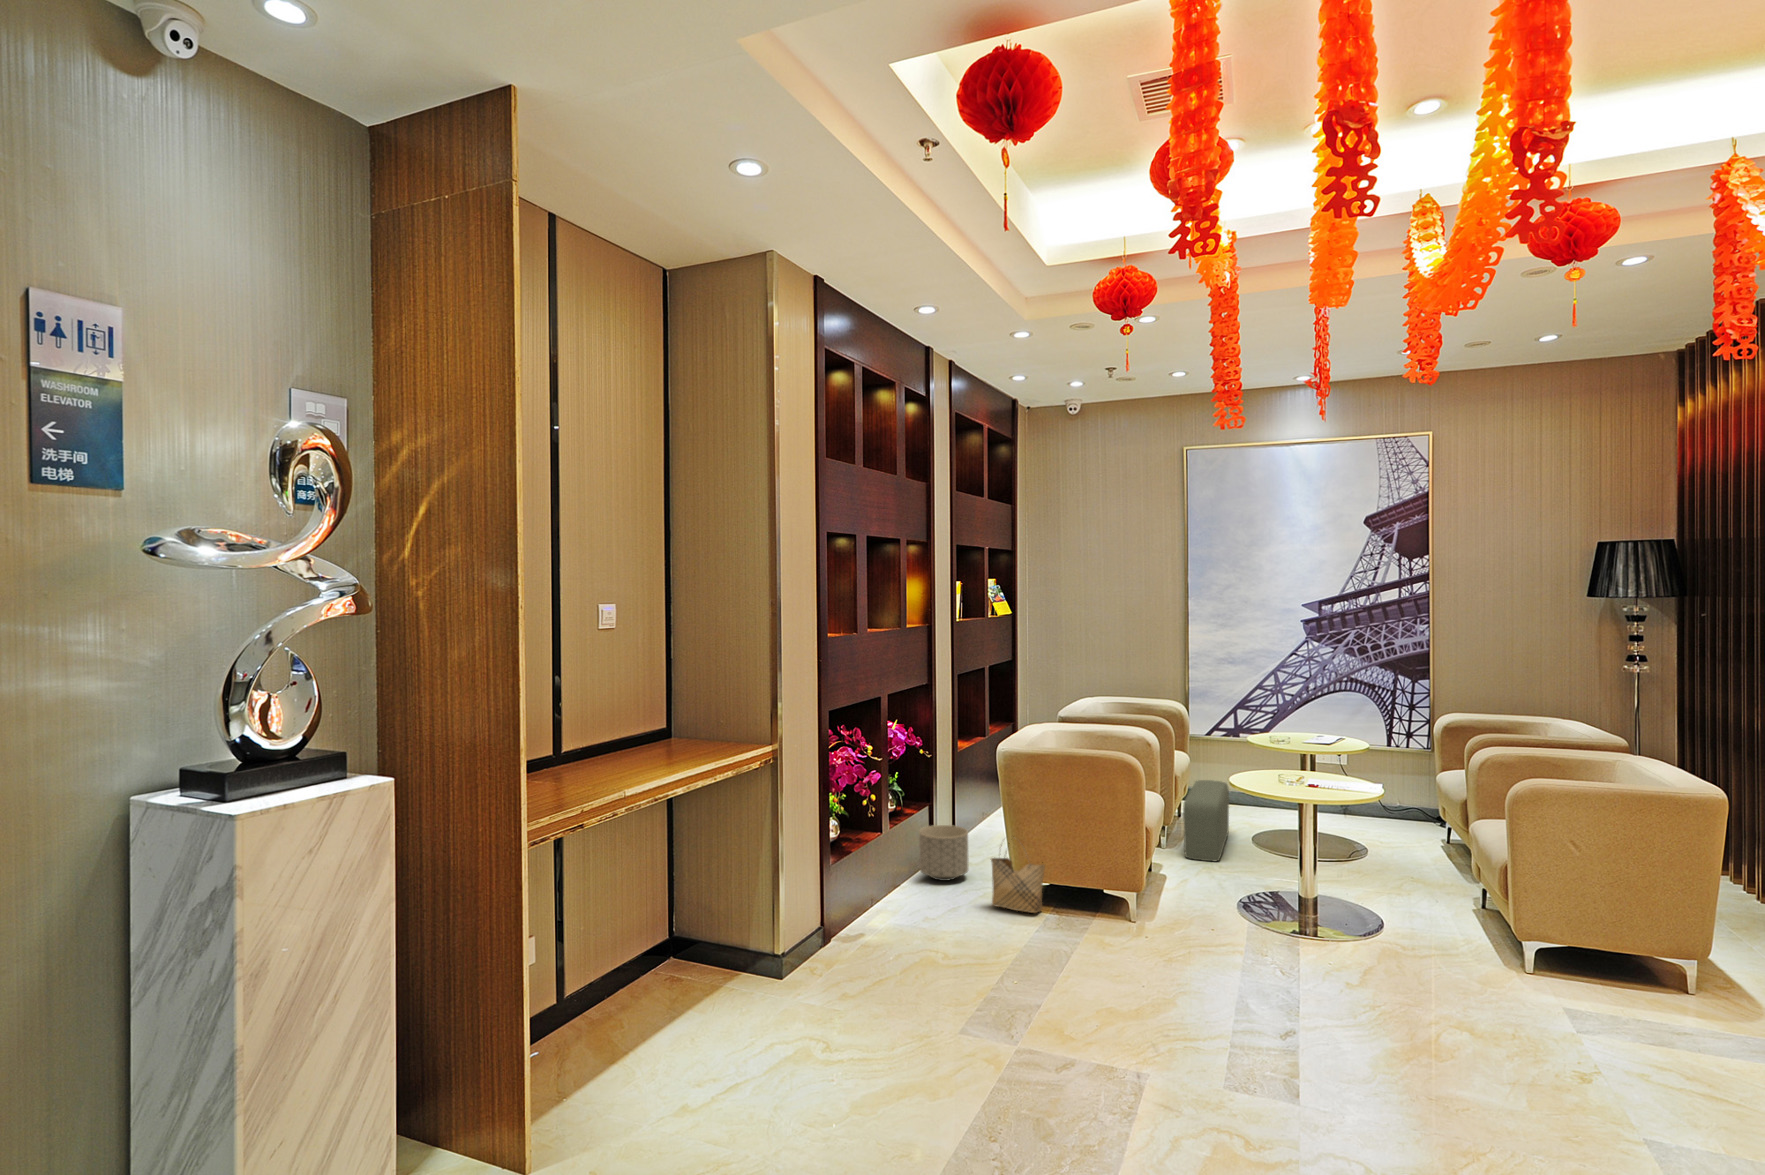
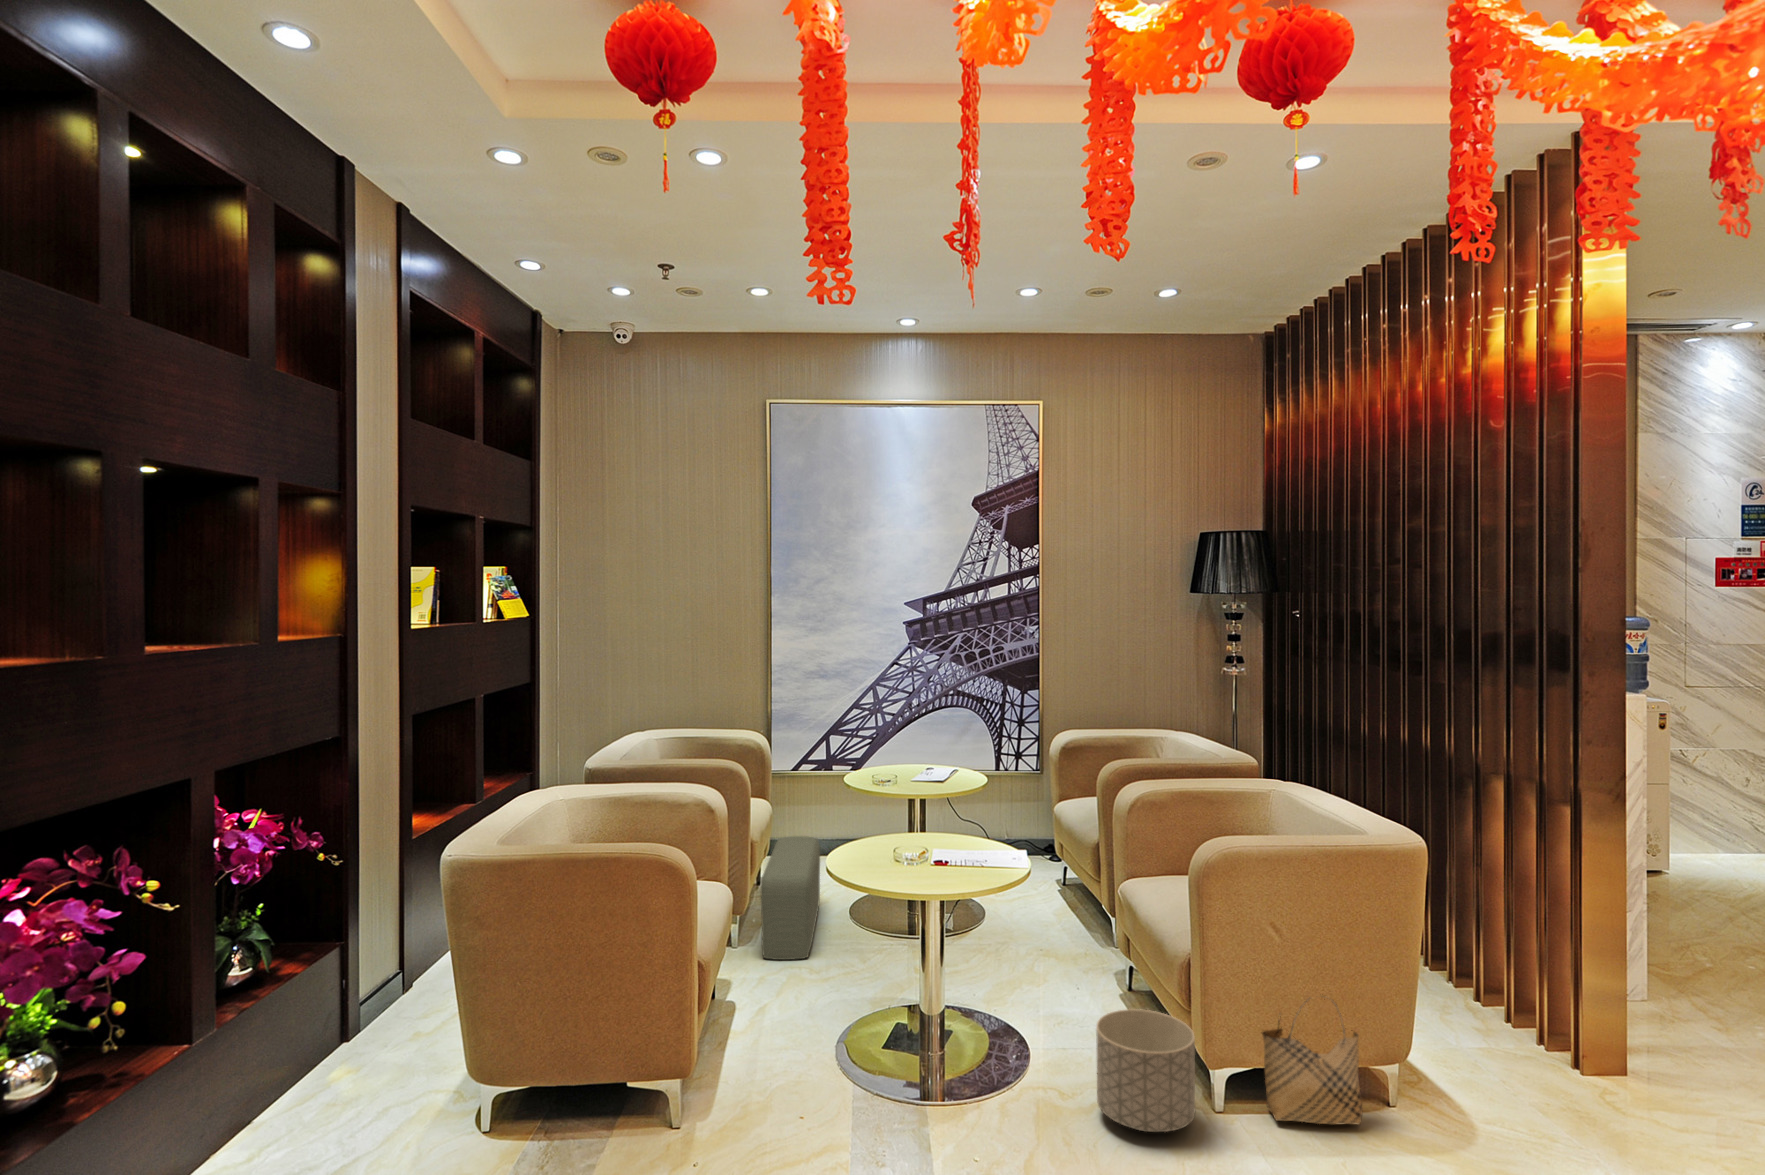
planter: present [919,825,968,881] -> present [1096,1009,1195,1132]
woven basket: present [991,848,1045,913] -> present [1262,999,1362,1125]

